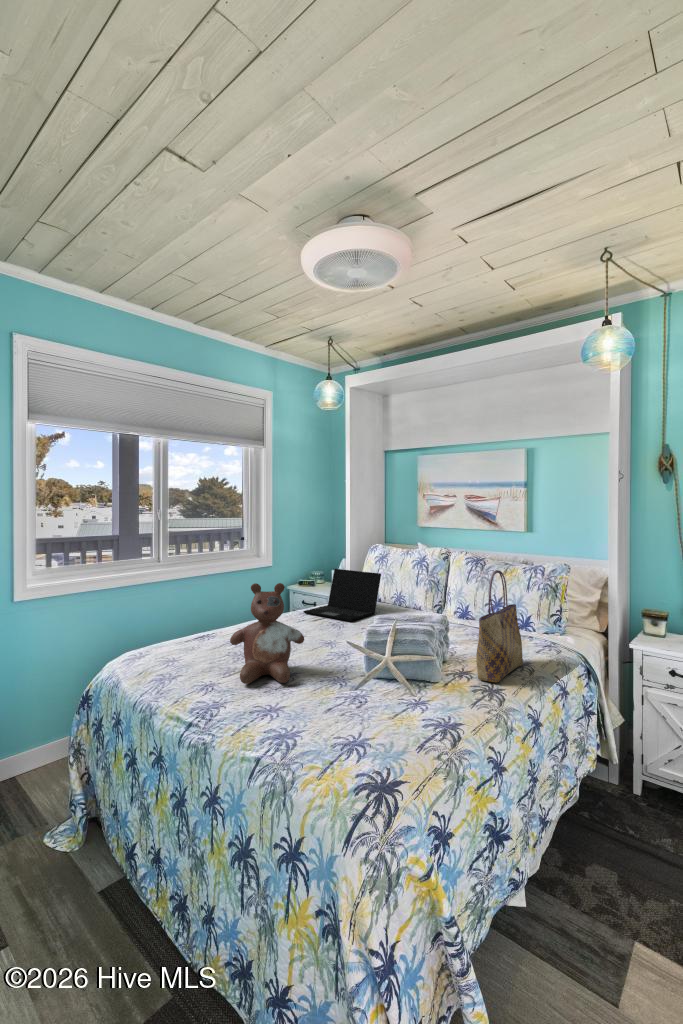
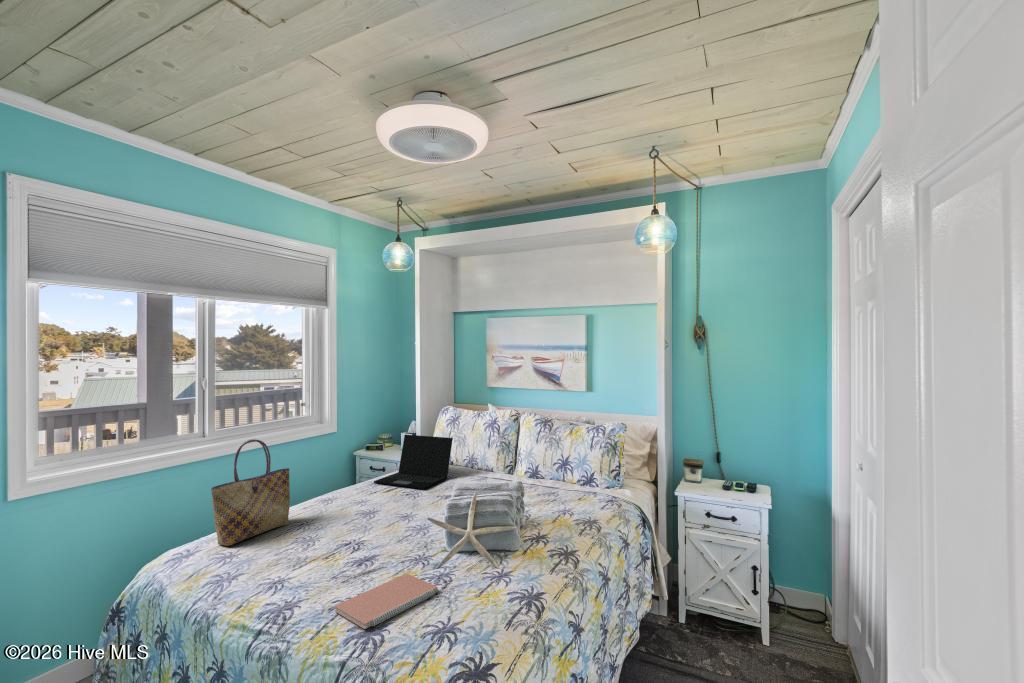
tote bag: present [476,570,523,682] -> present [211,439,290,546]
stuffed bear: present [230,583,304,684] -> none [300,462,382,575]
notebook: none [255,691,353,733] -> present [334,574,438,629]

